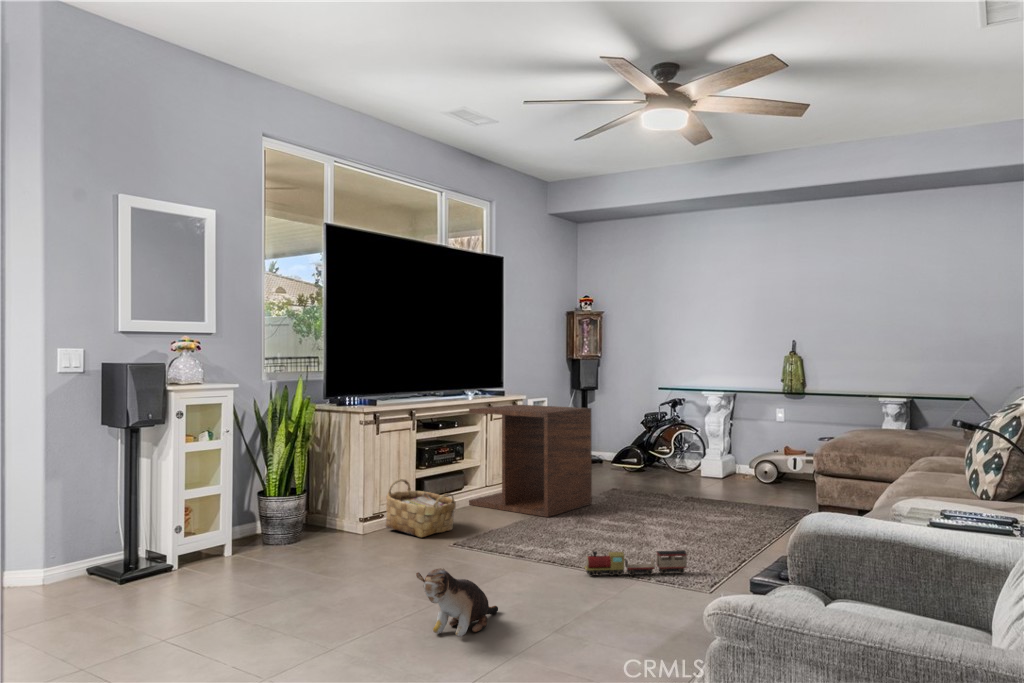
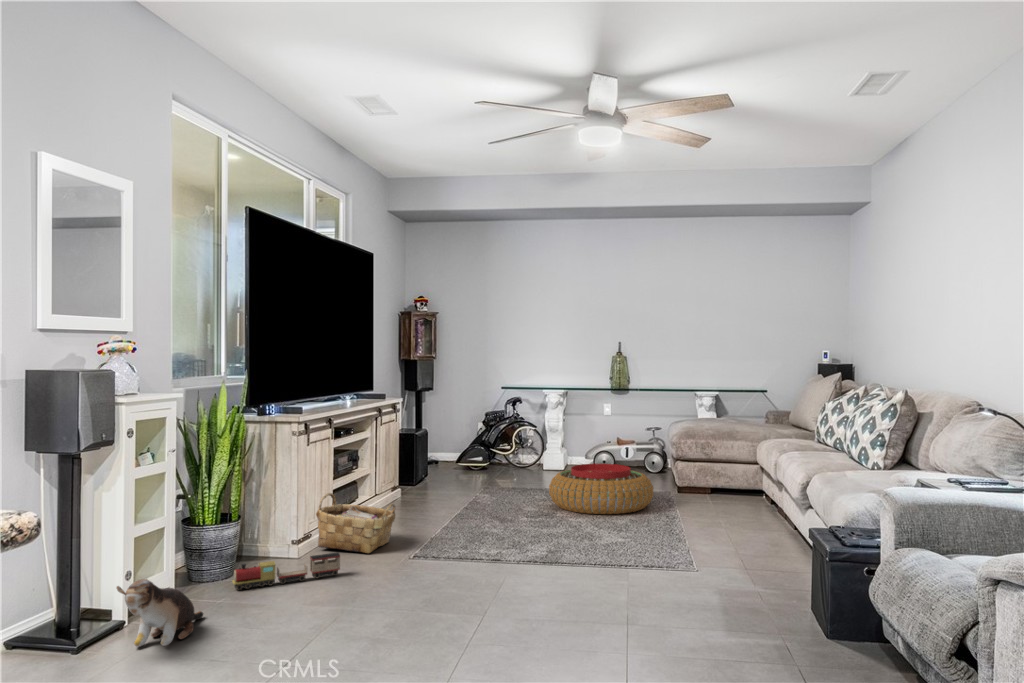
side table: present [469,405,592,517] -> none [368,408,488,520]
pouf: none [649,471,764,526] -> present [549,464,653,514]
toy train: present [585,550,687,576] -> present [232,553,340,590]
plush toy: present [416,568,498,636] -> present [117,579,203,647]

